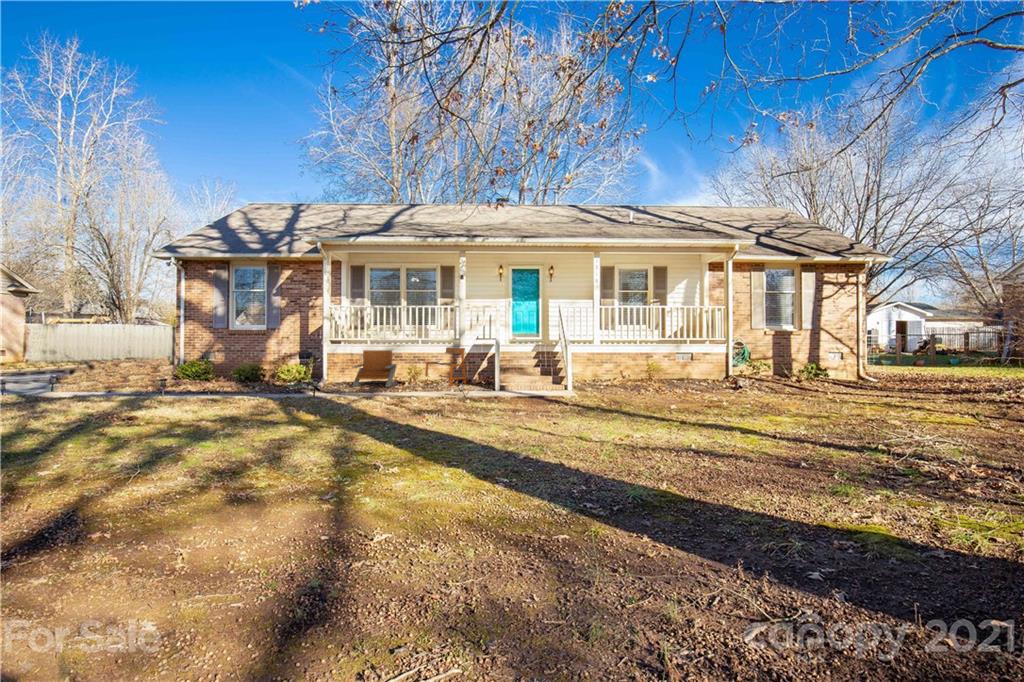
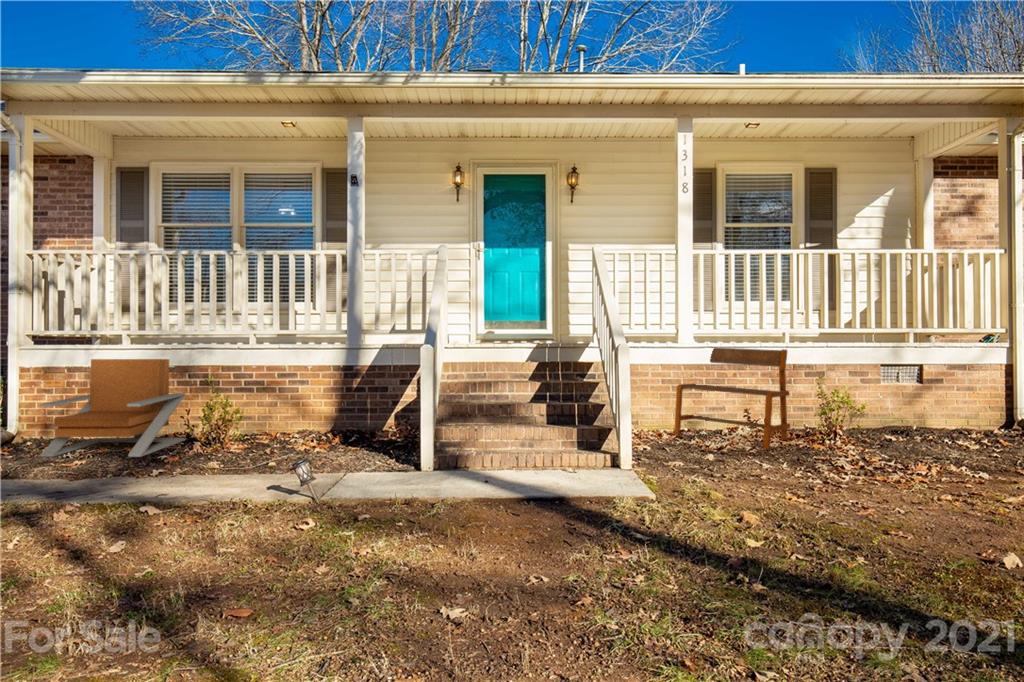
bench: present [425,347,466,386] -> present [674,348,790,450]

